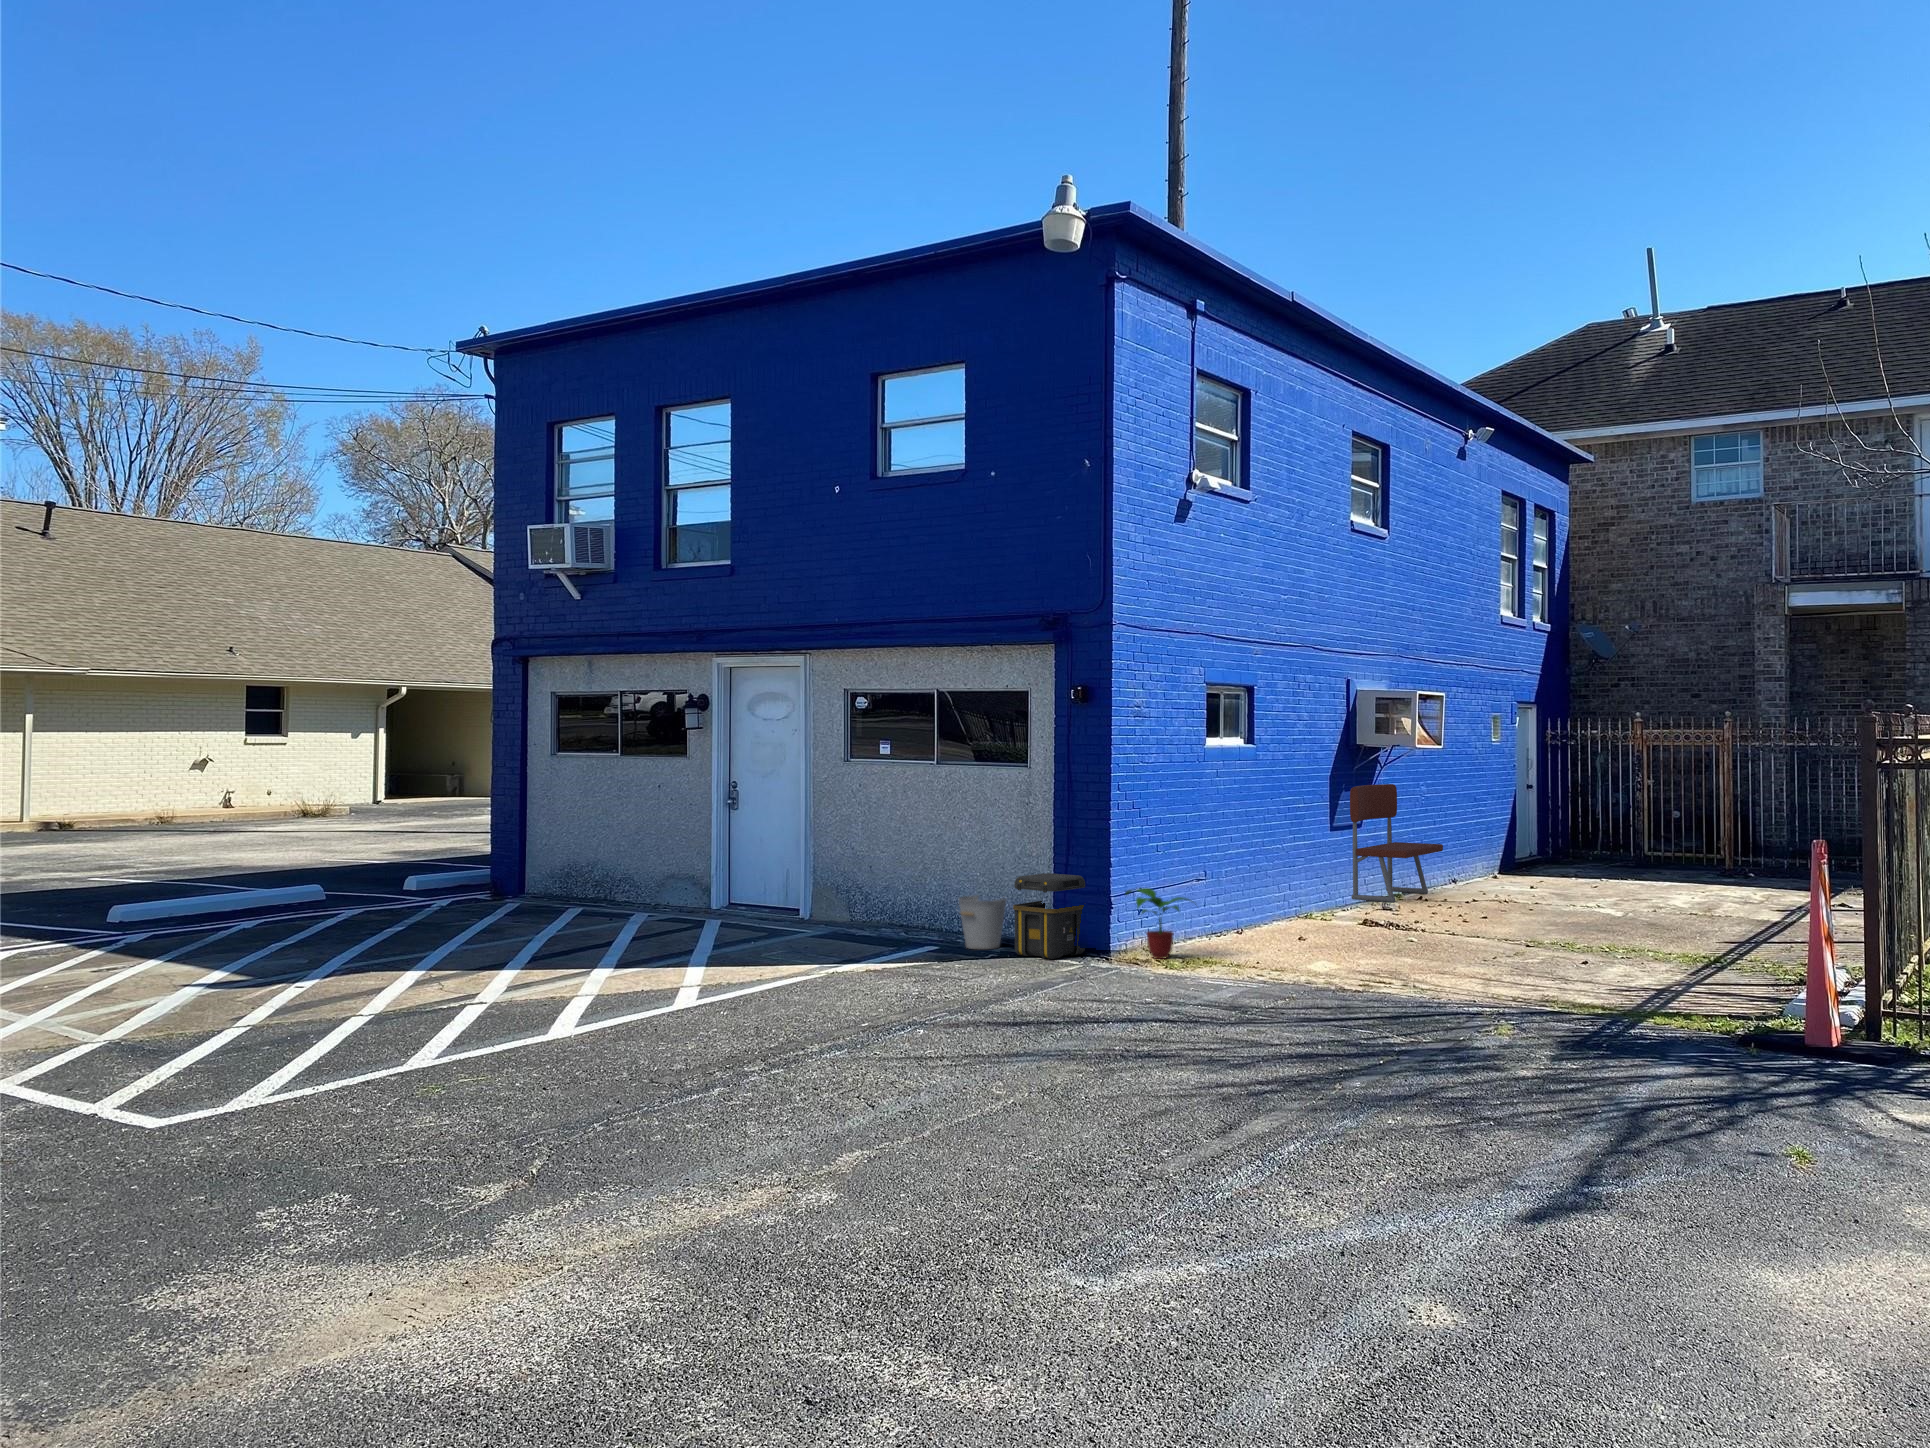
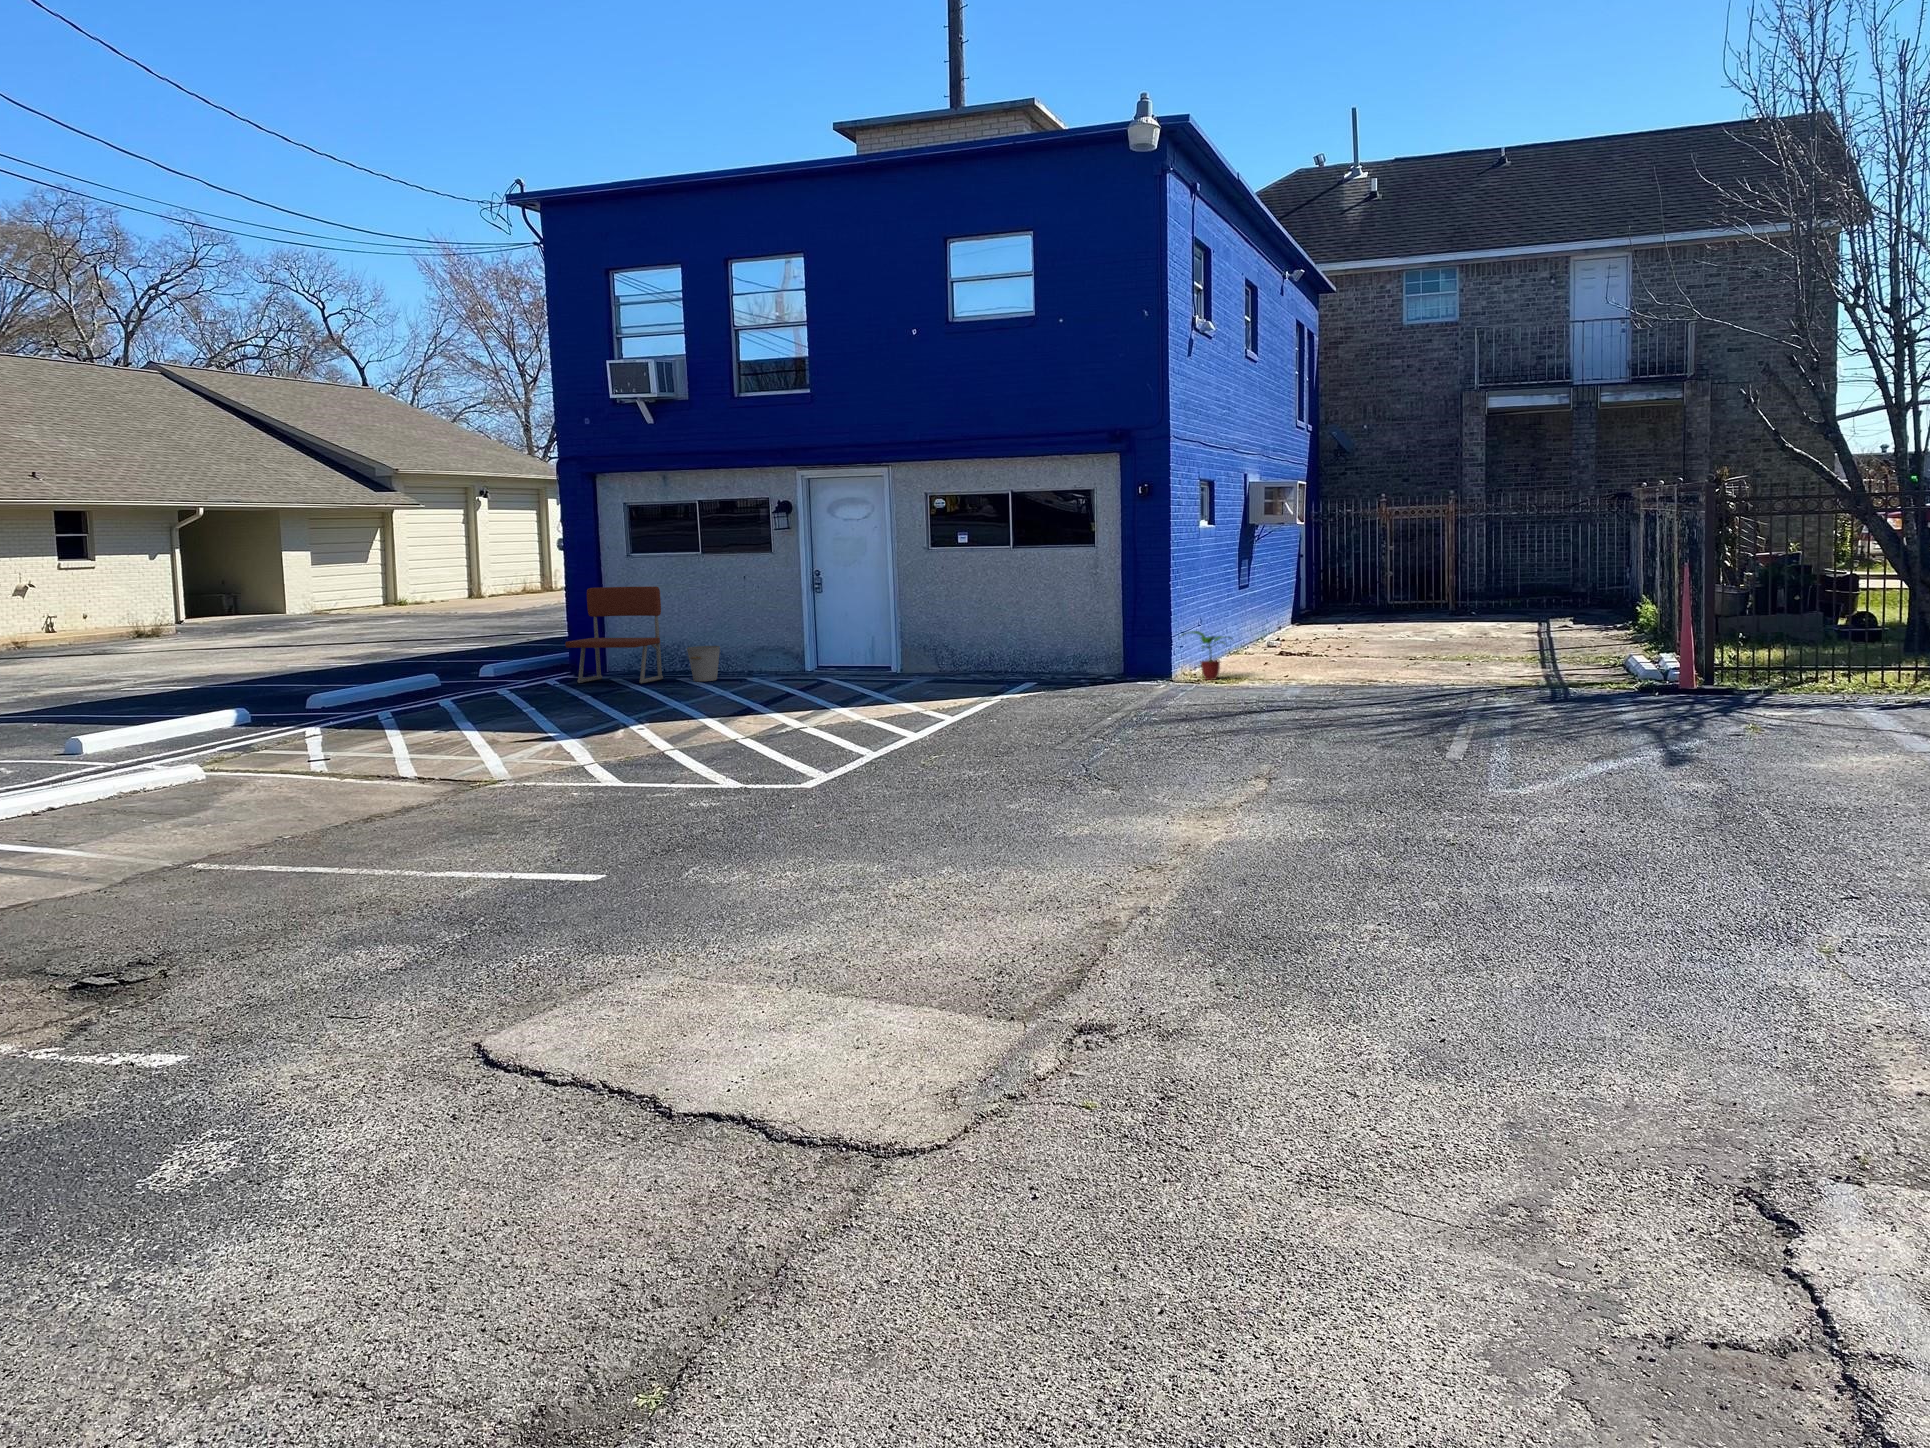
bench: present [1350,784,1443,902] -> present [565,586,663,683]
toolbox: present [1013,873,1085,959] -> none [1106,625,1156,685]
bucket: present [959,895,1007,949] -> present [687,646,720,681]

